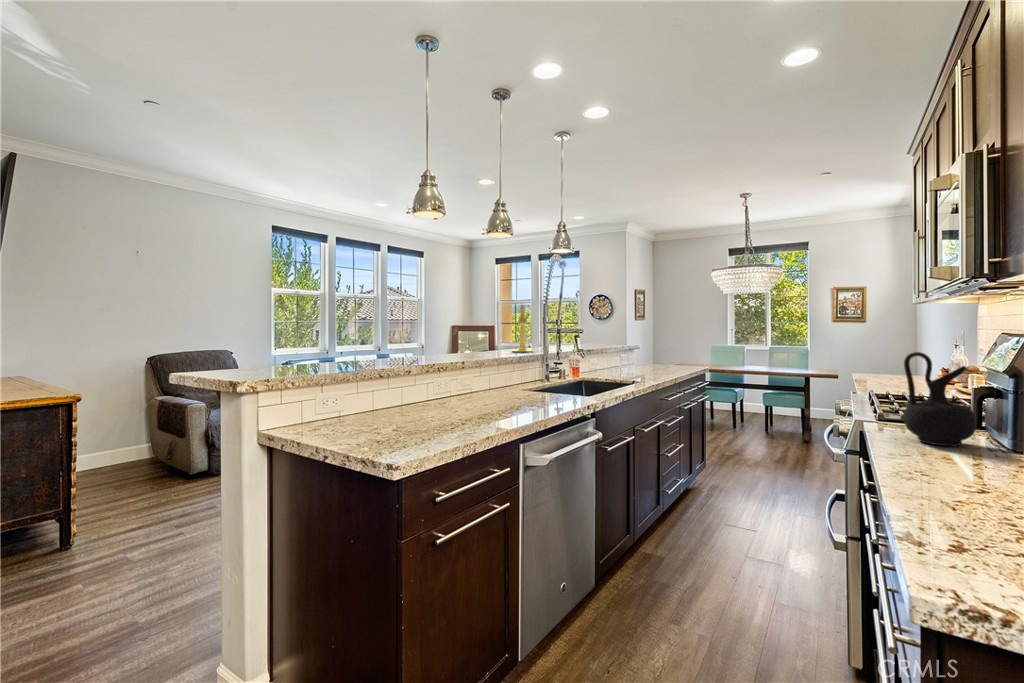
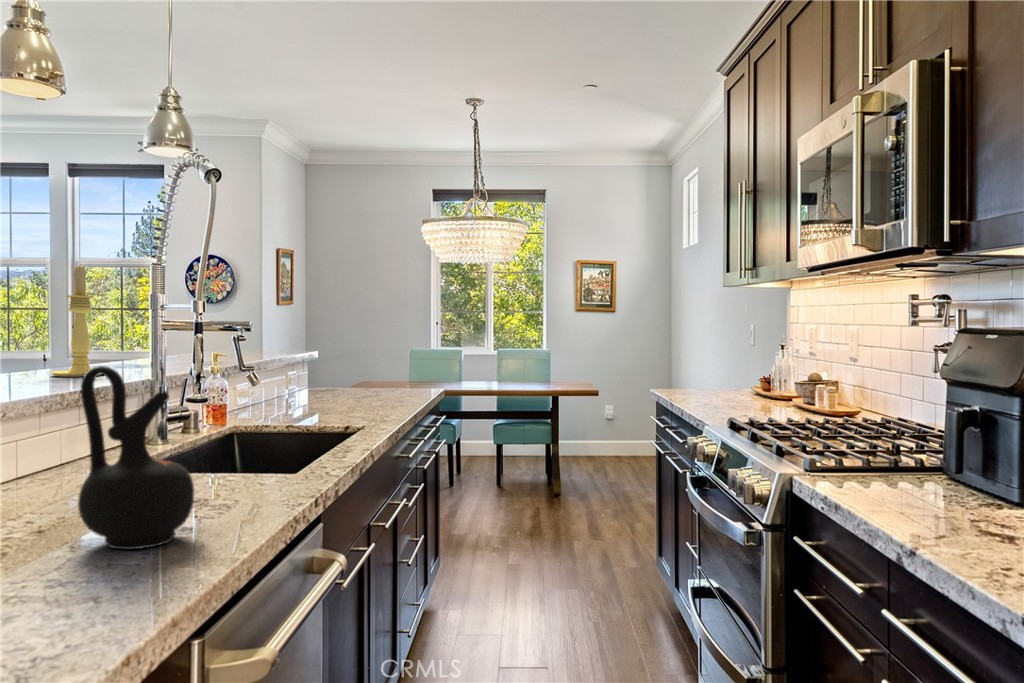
ceramic jug: present [903,352,976,446] -> present [78,366,194,549]

